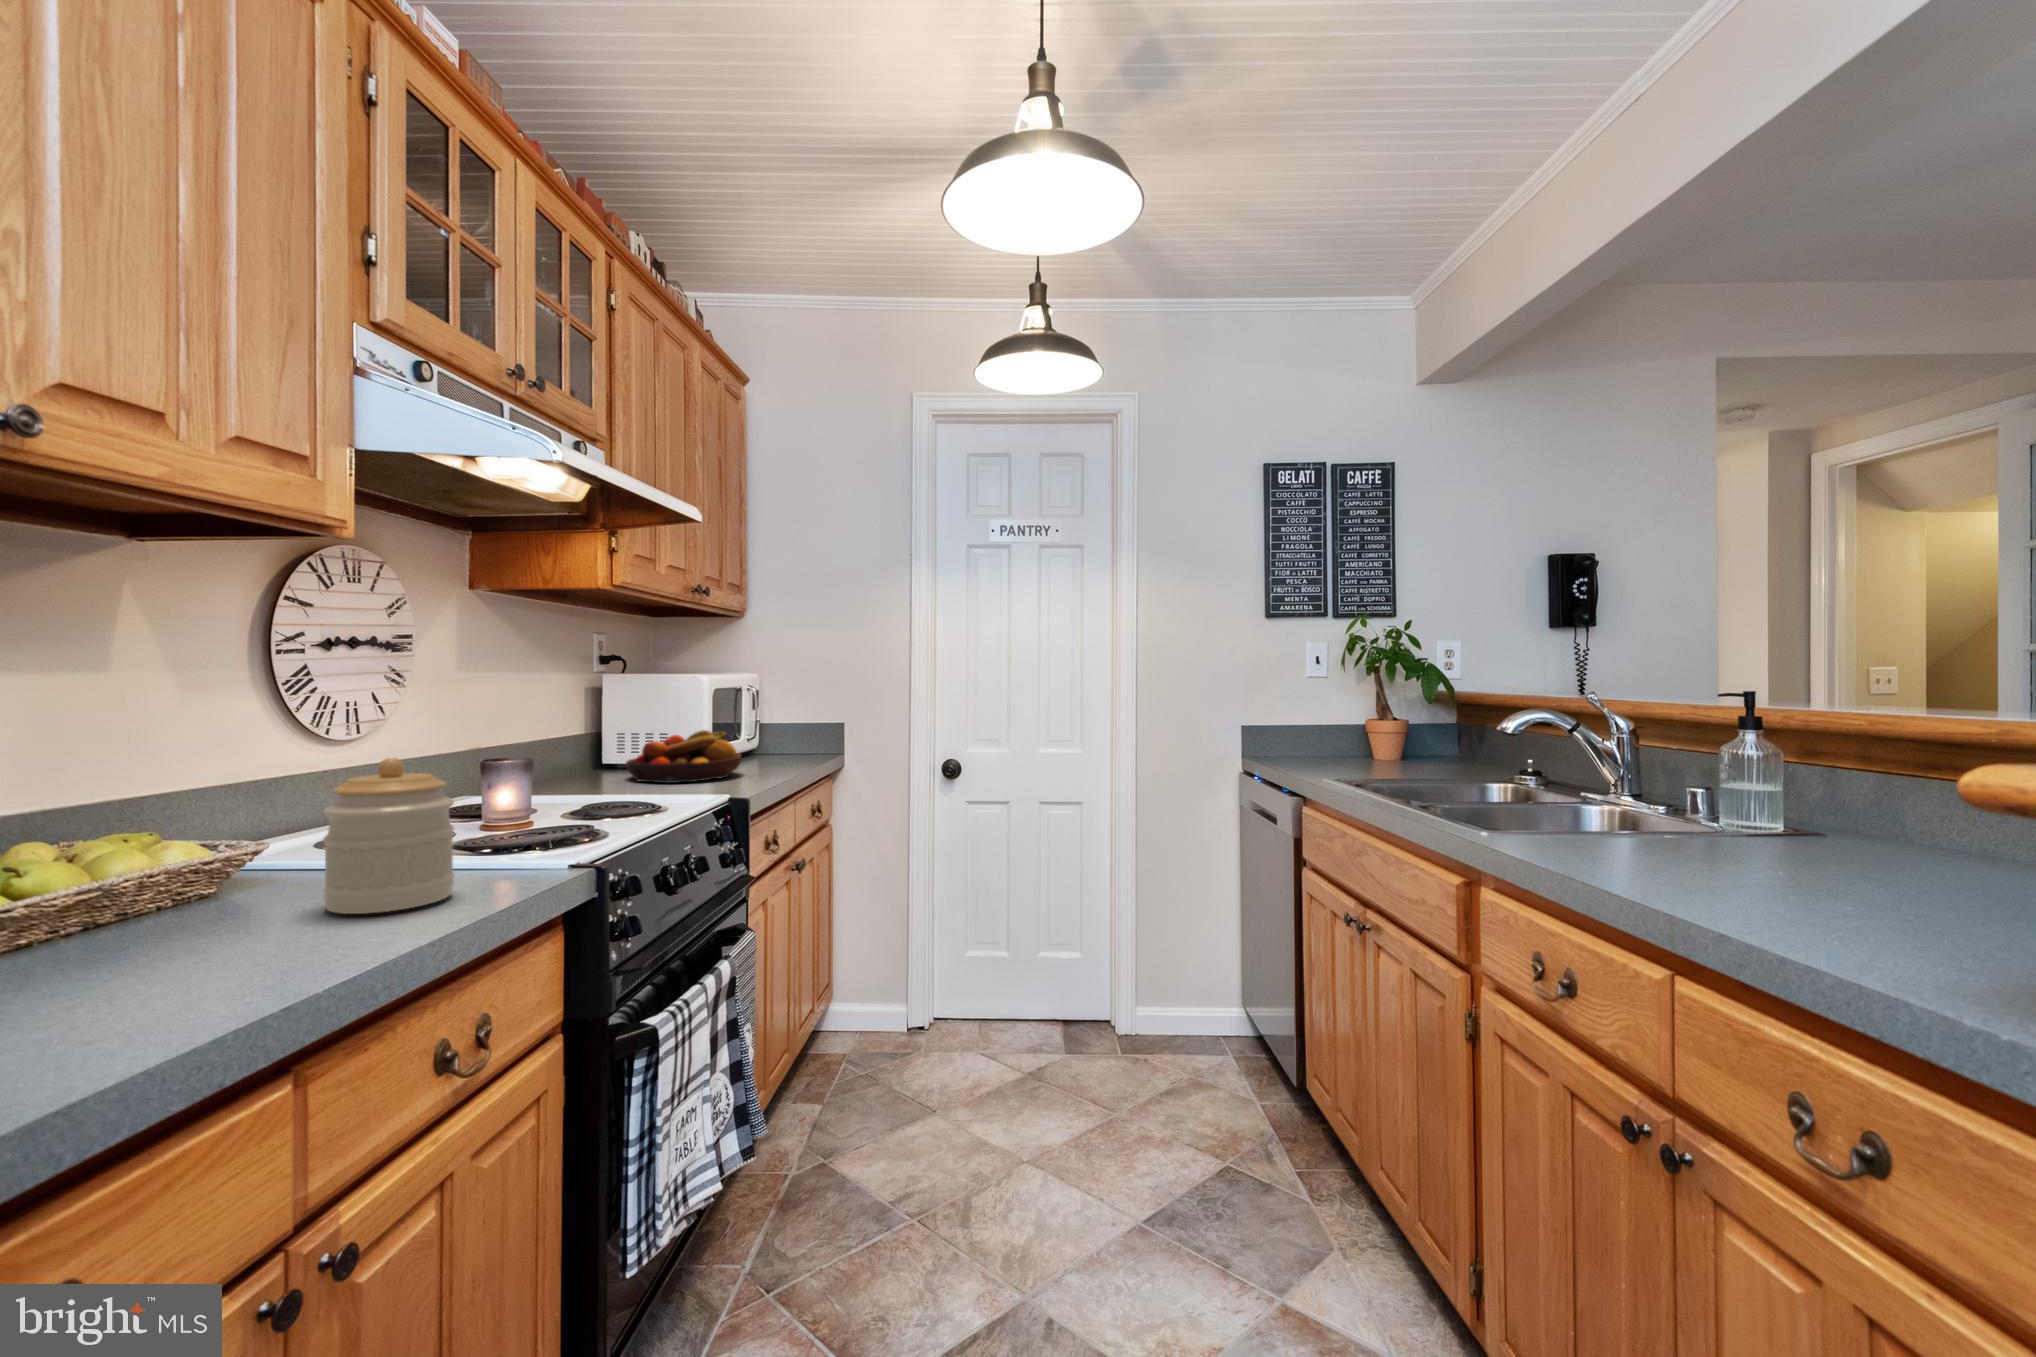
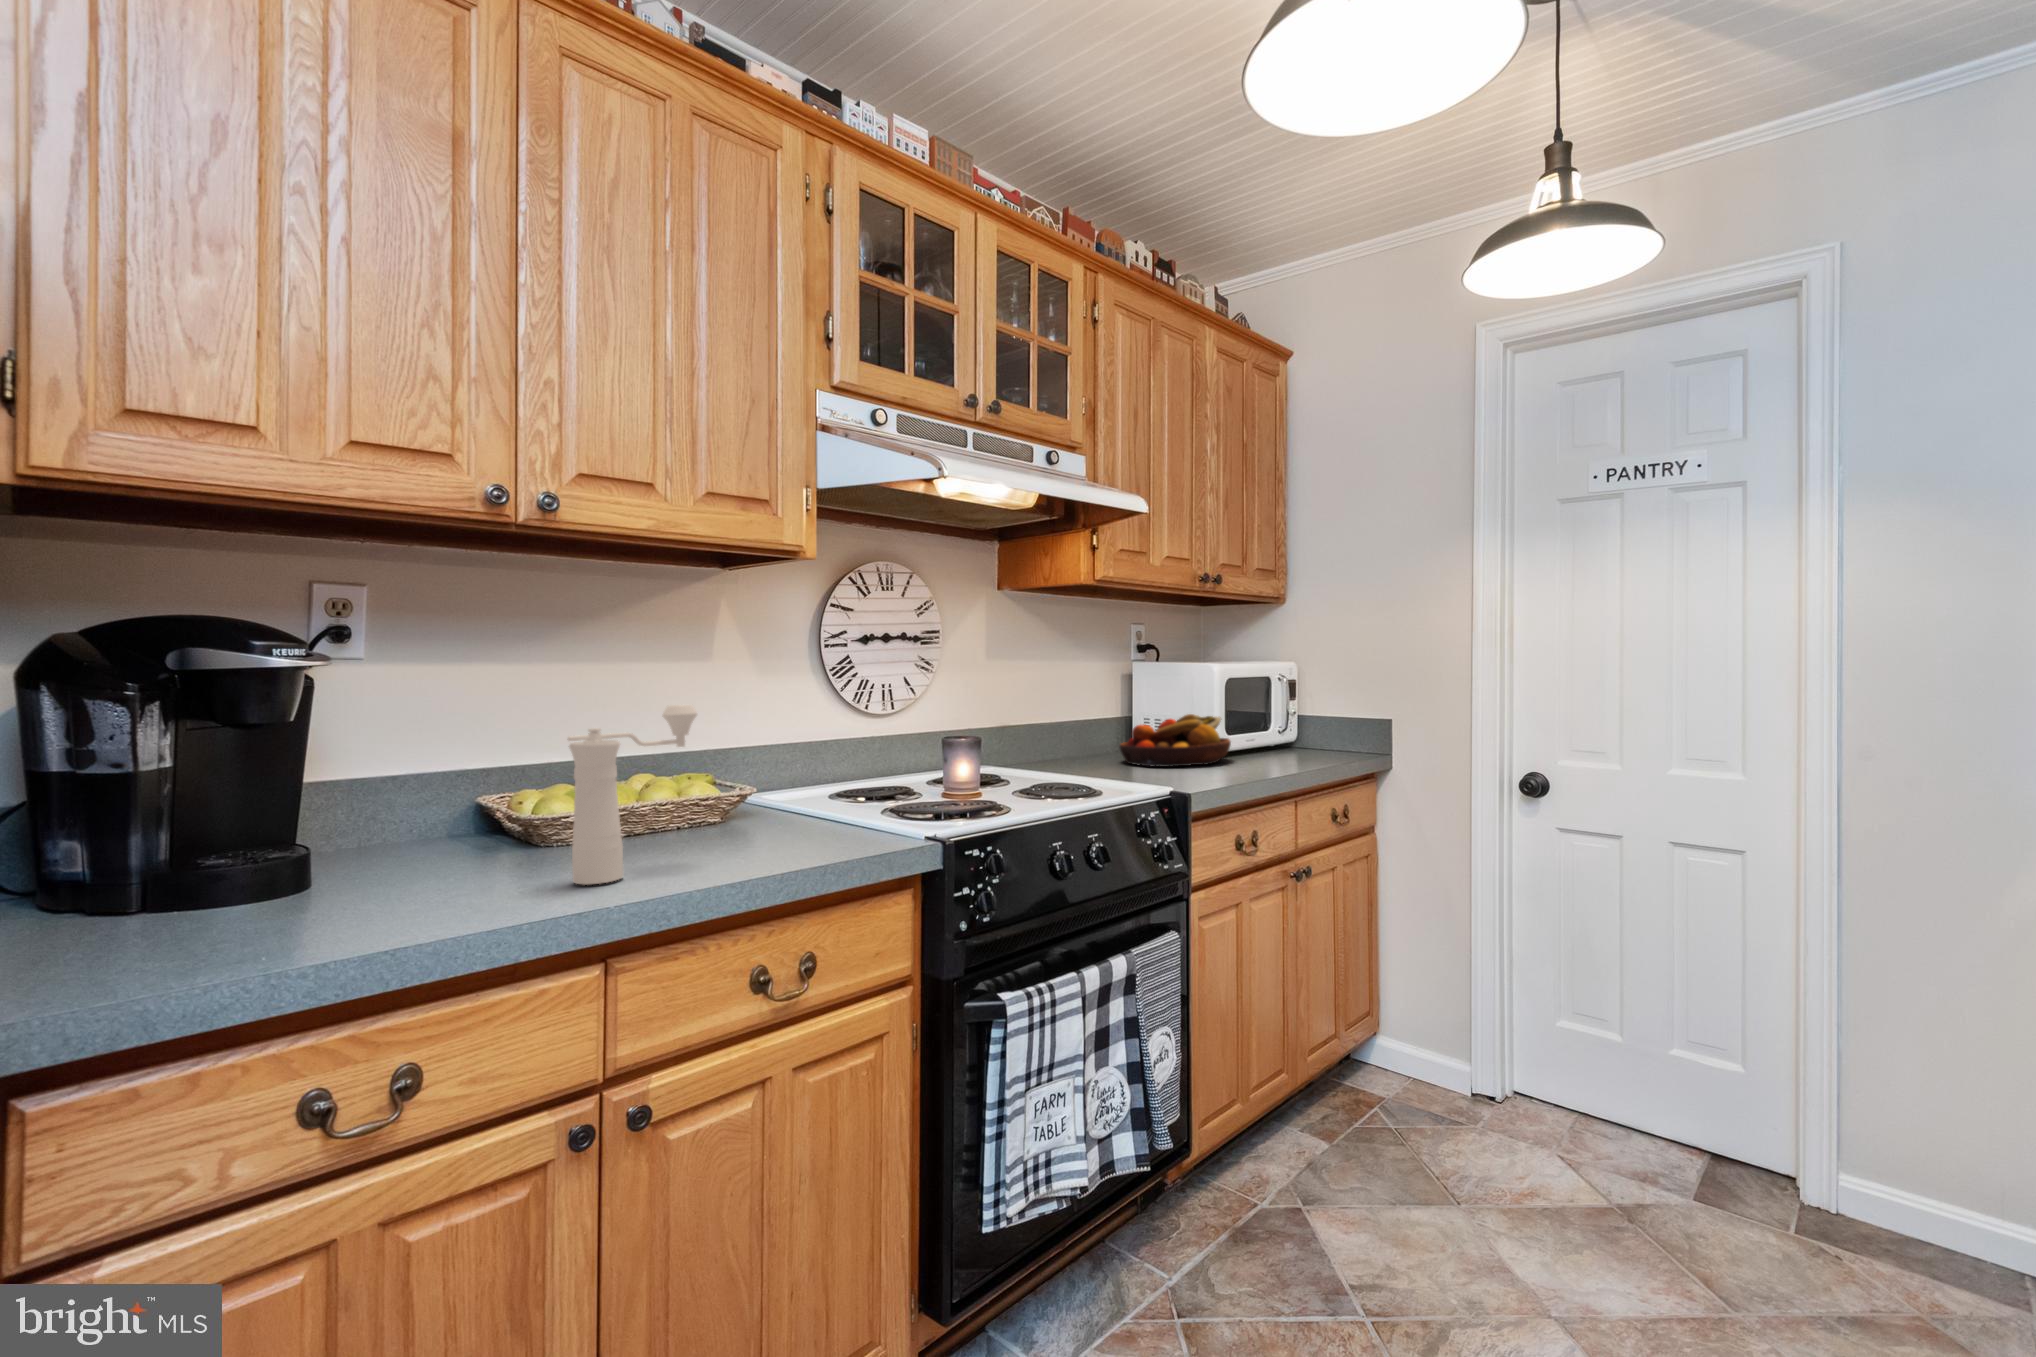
pepper mill: none [146,732,326,993] -> present [568,705,697,885]
jar: present [323,758,454,914] -> none [732,728,822,850]

